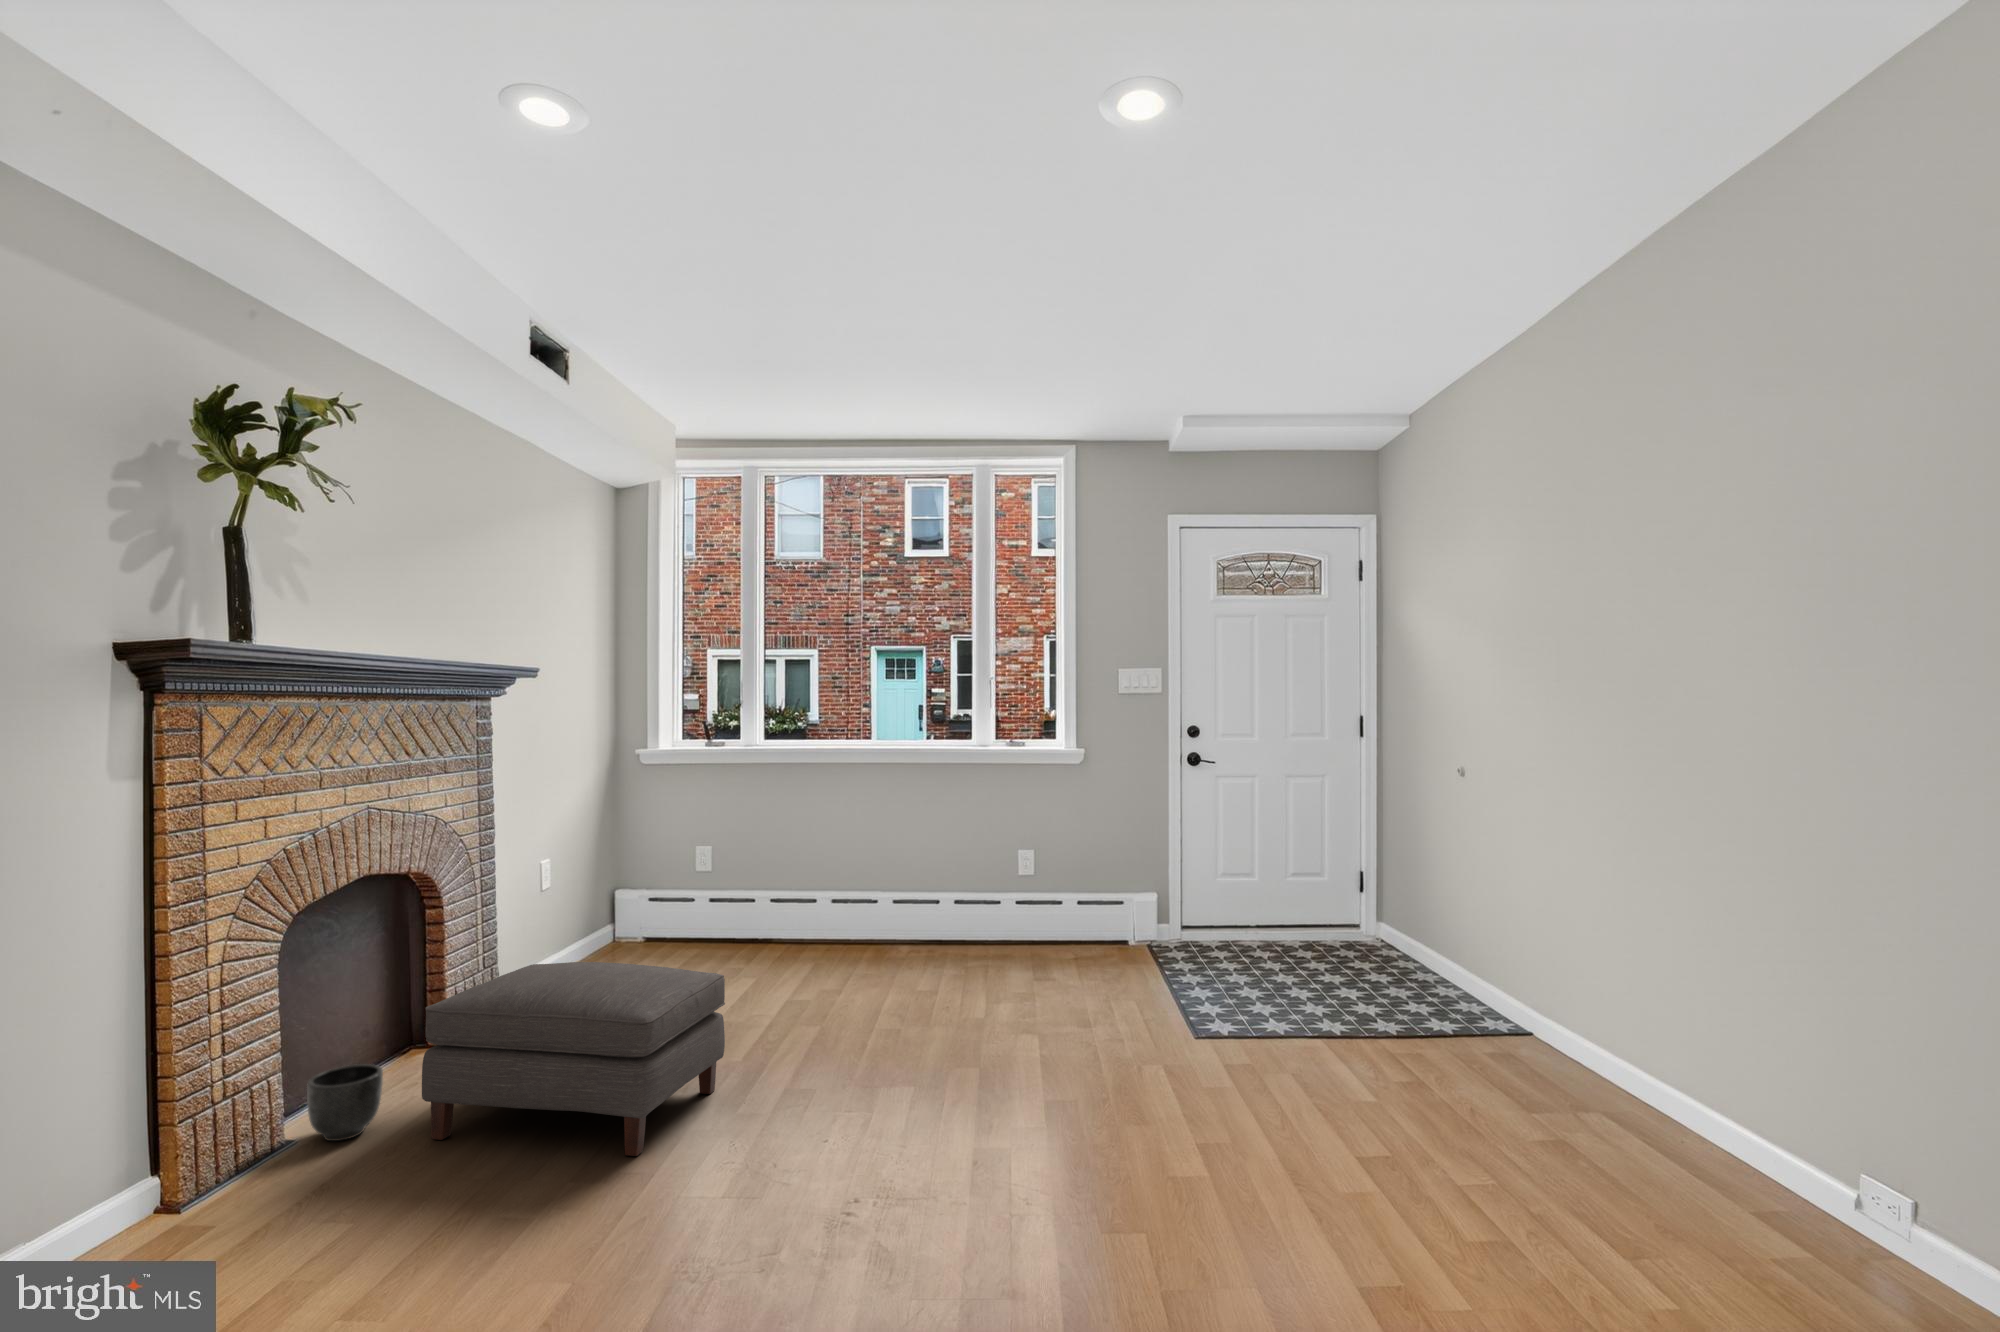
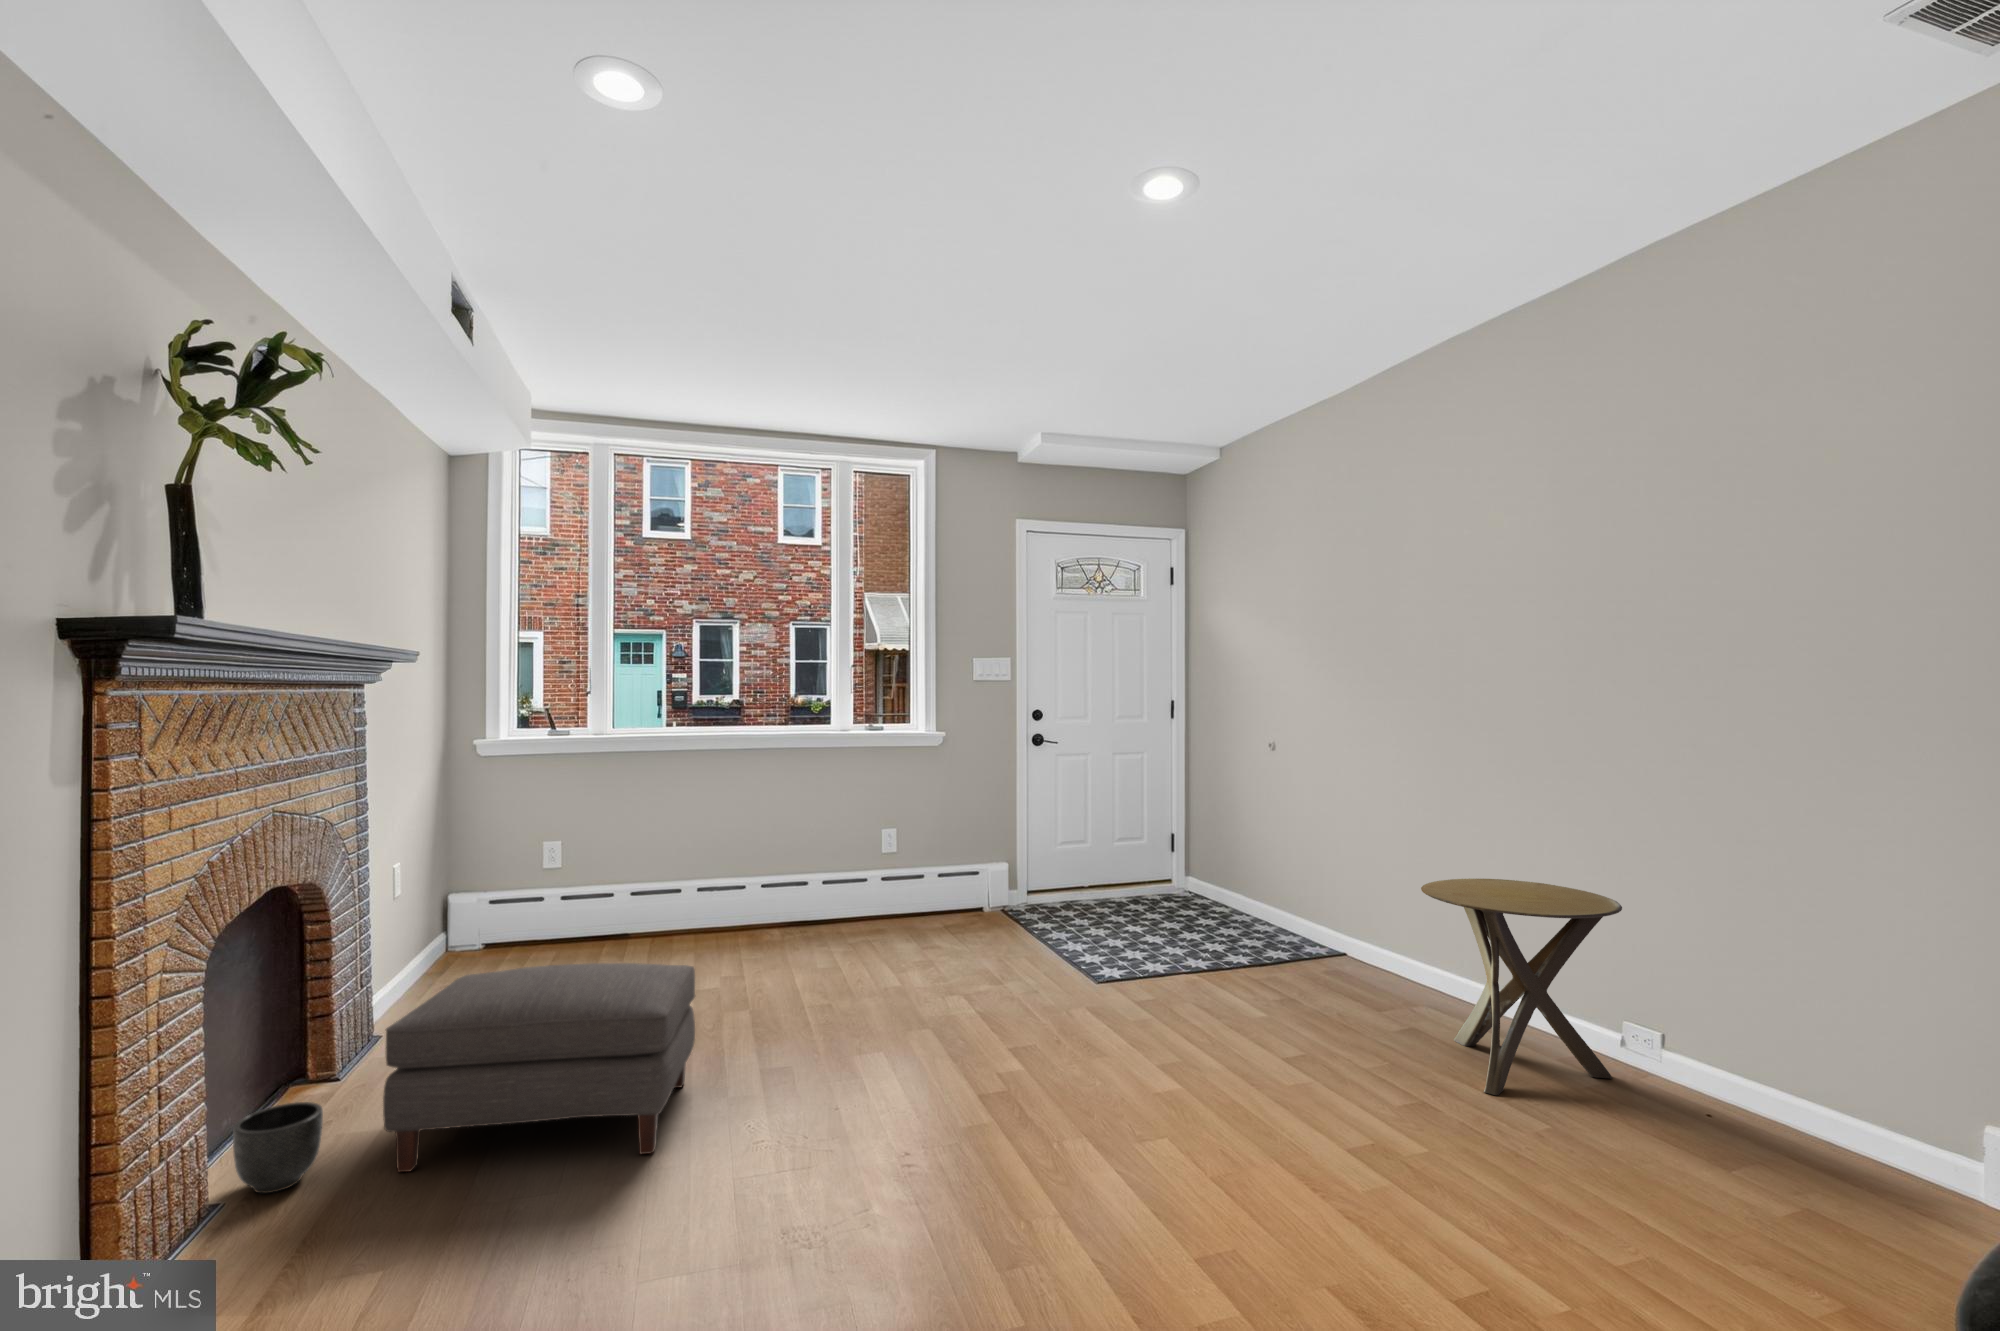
side table: none [1548,952,1838,1250] -> present [1421,878,1622,1095]

